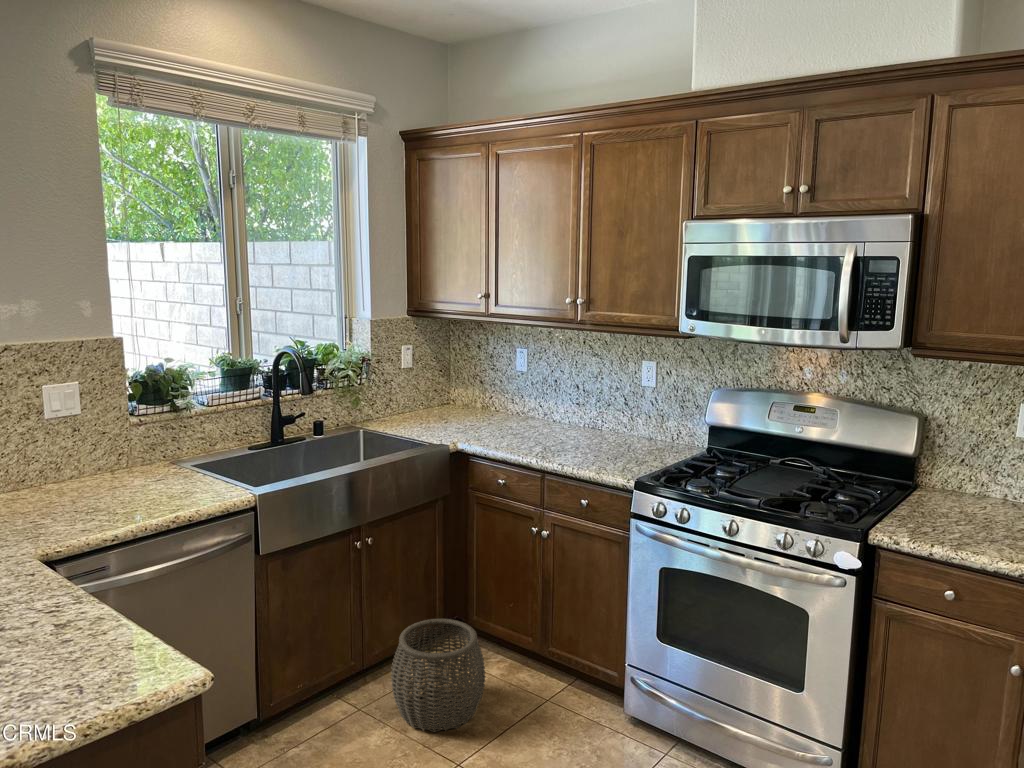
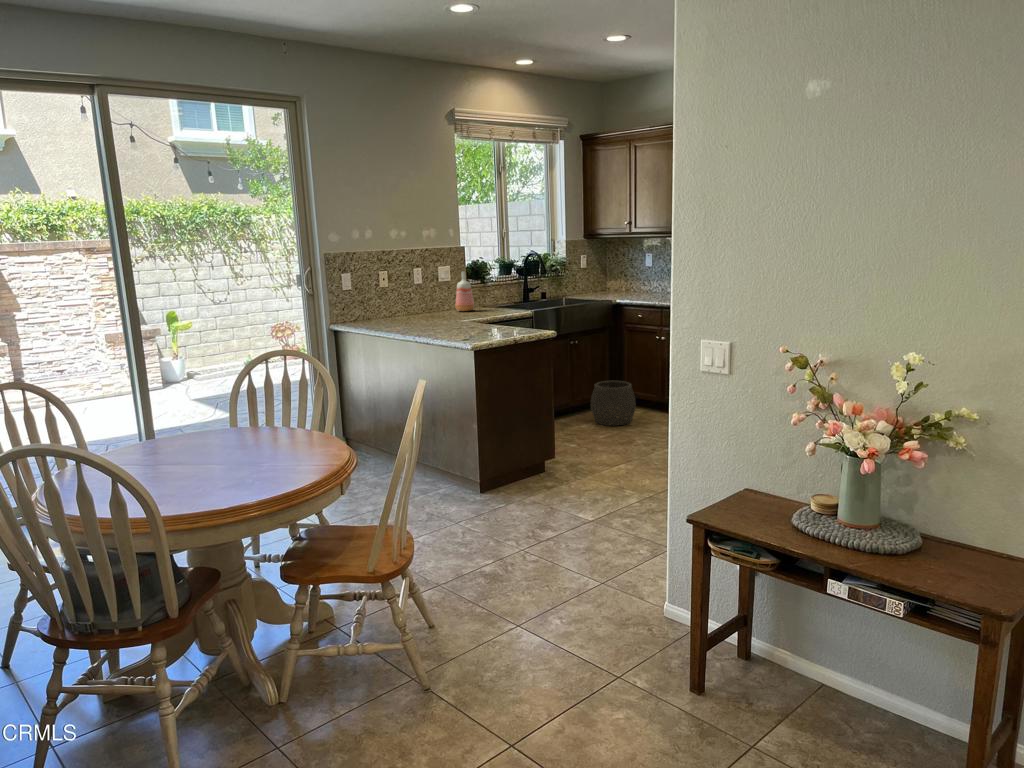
vase: none [83,397,132,487] -> present [456,272,475,311]

